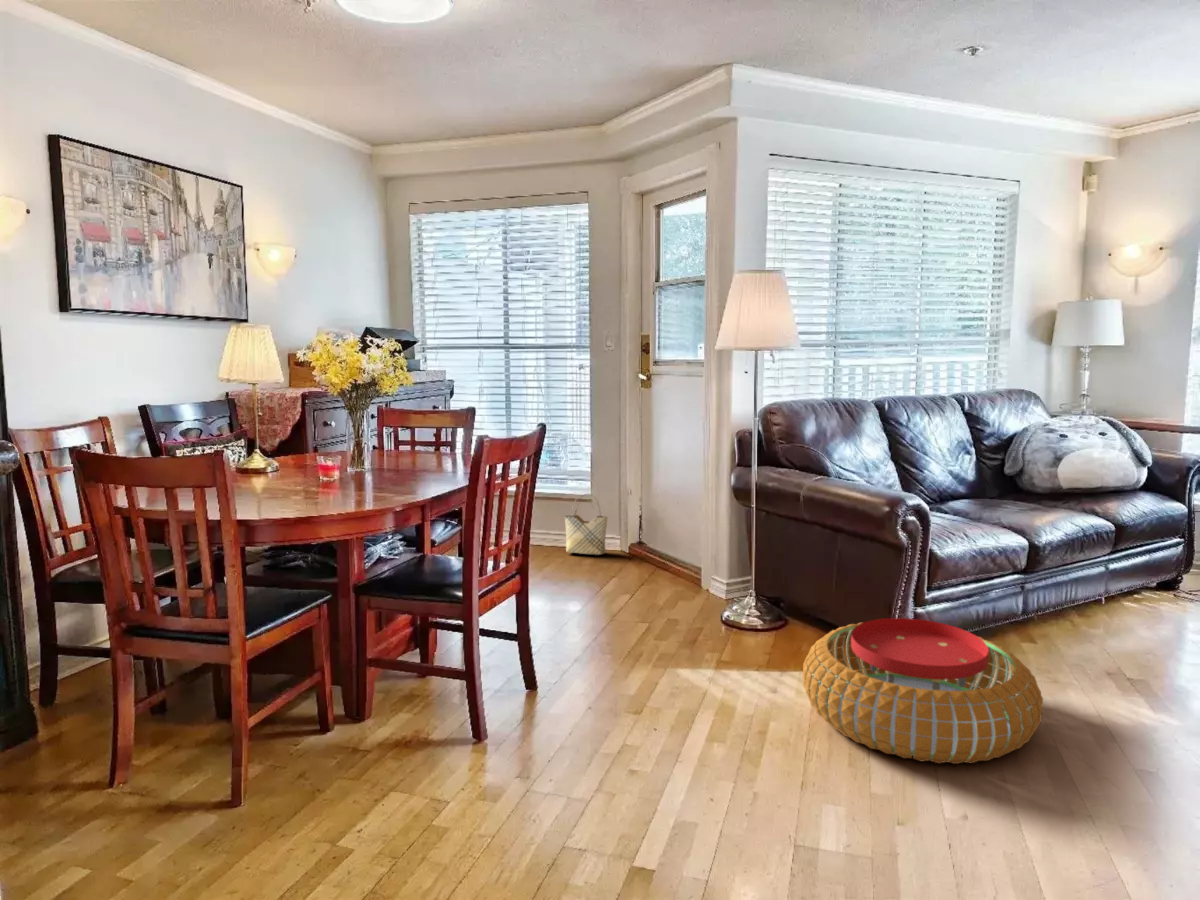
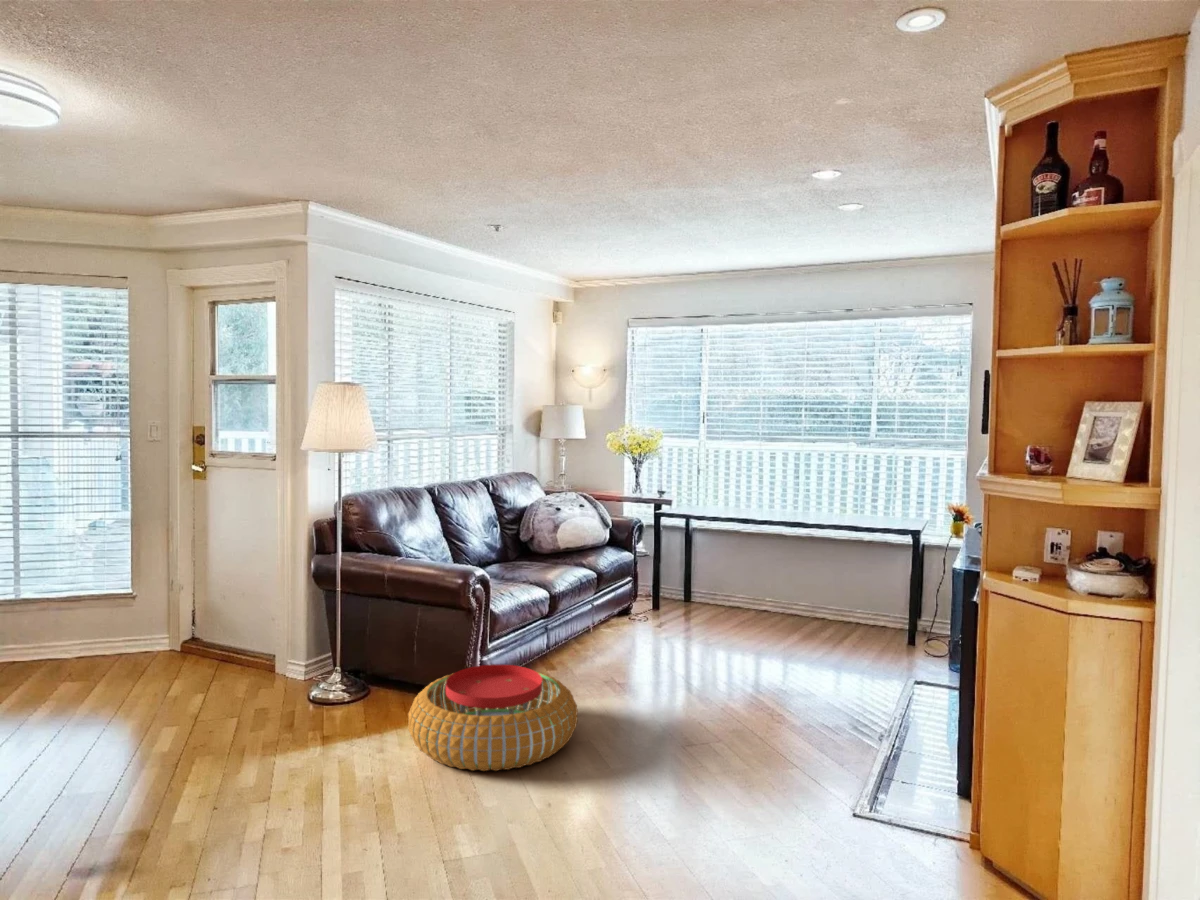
woven basket: present [565,494,607,555] -> none [99,594,154,662]

